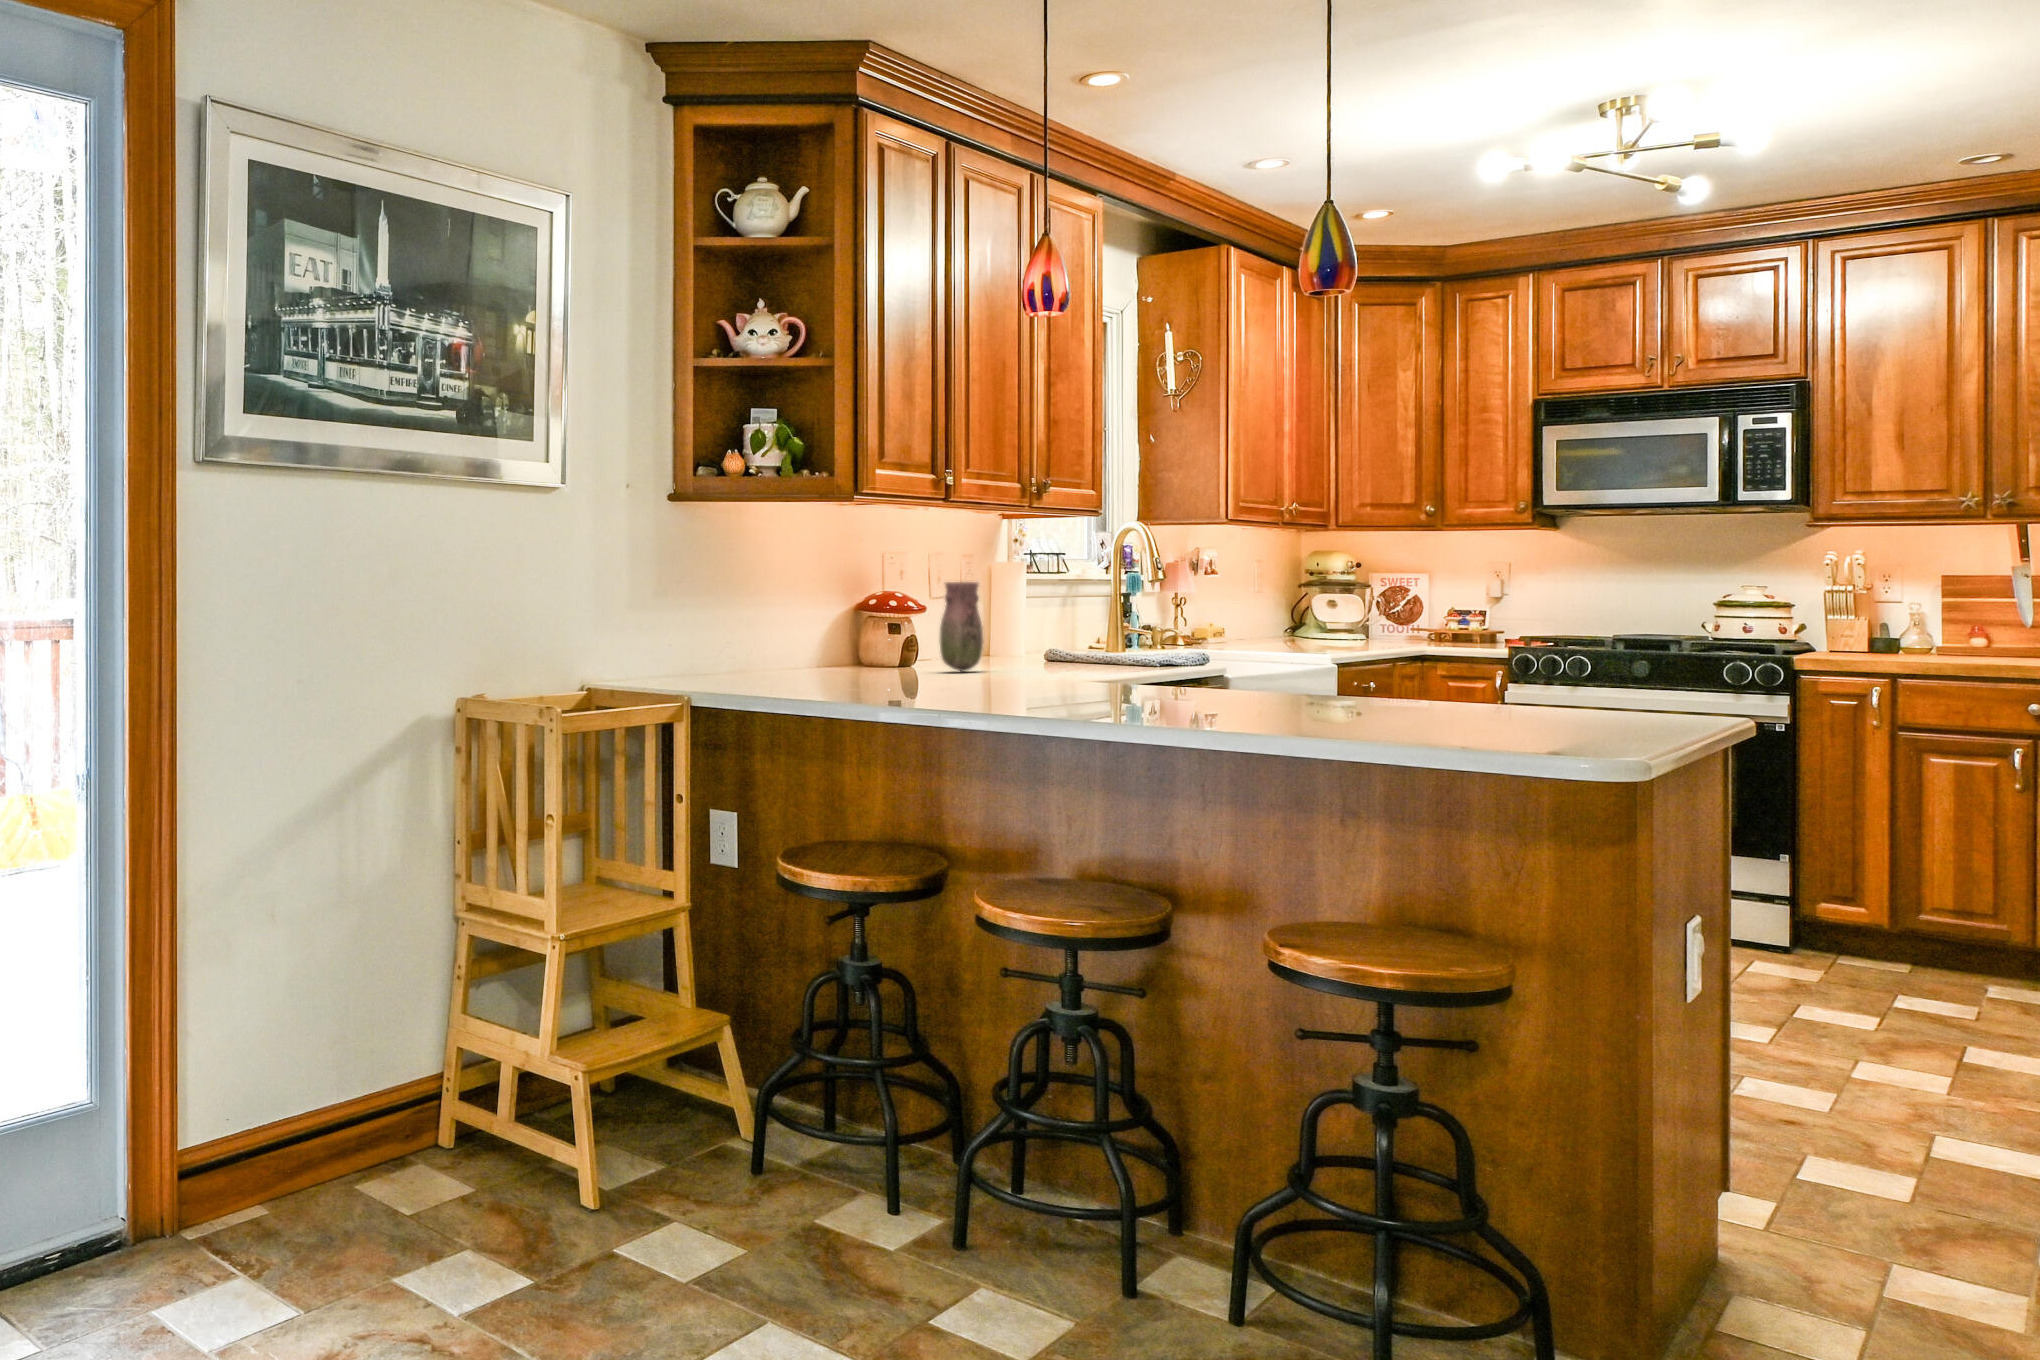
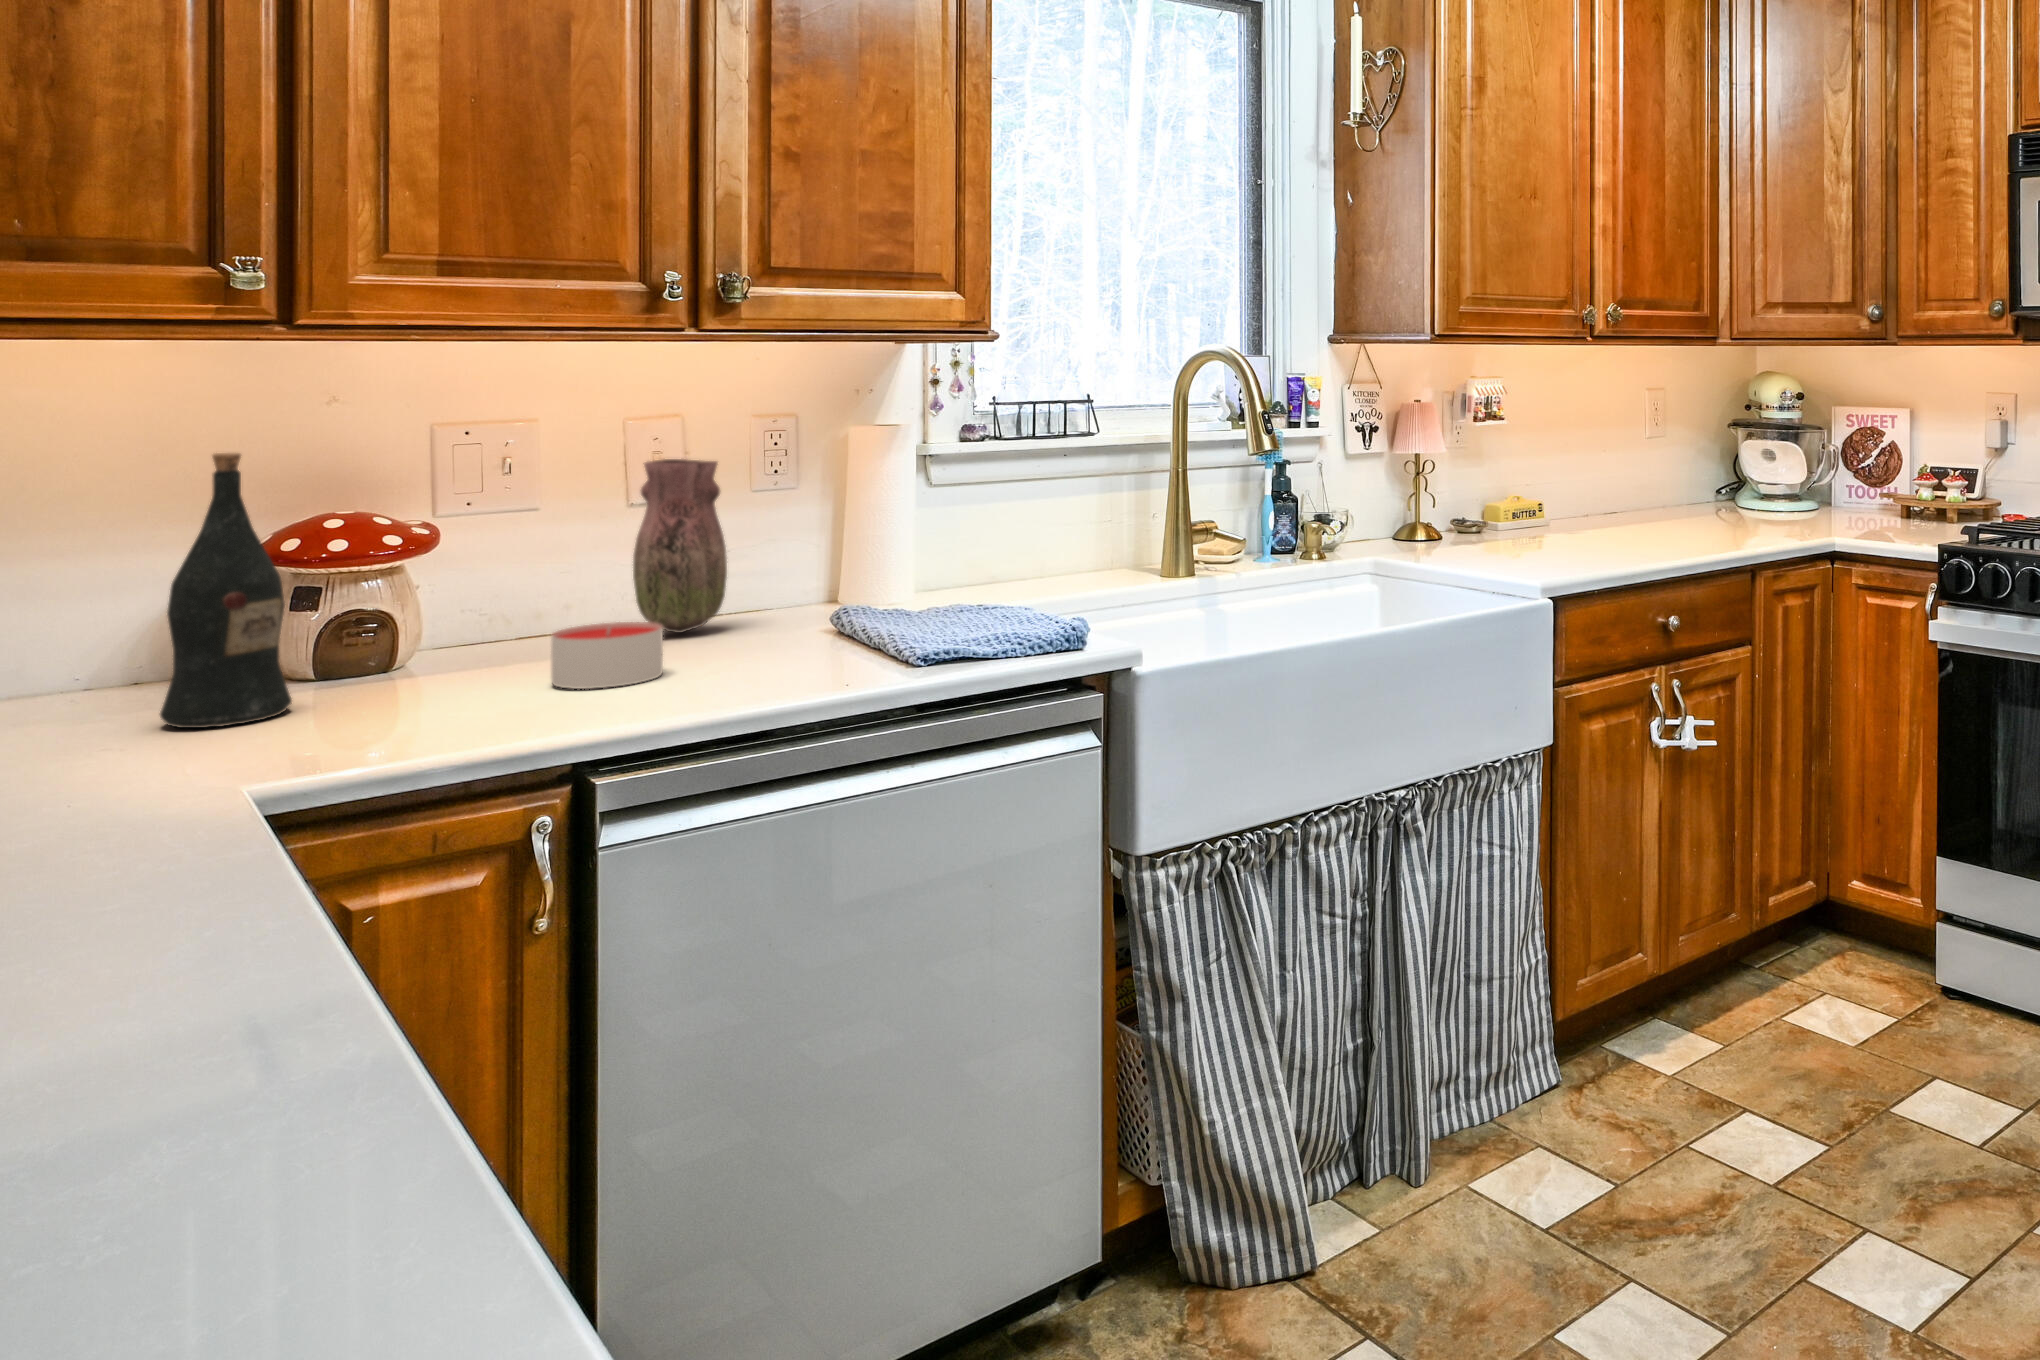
wine bottle: none [886,561,934,683] -> present [160,453,292,728]
candle: none [1000,652,1049,676] -> present [551,622,663,689]

